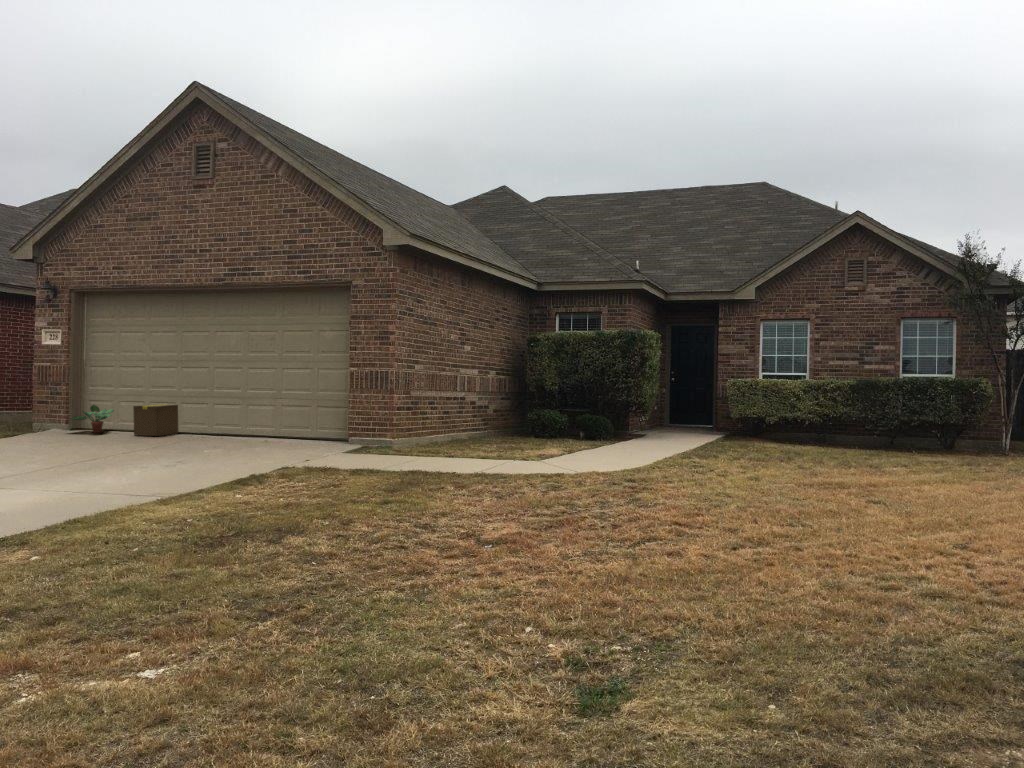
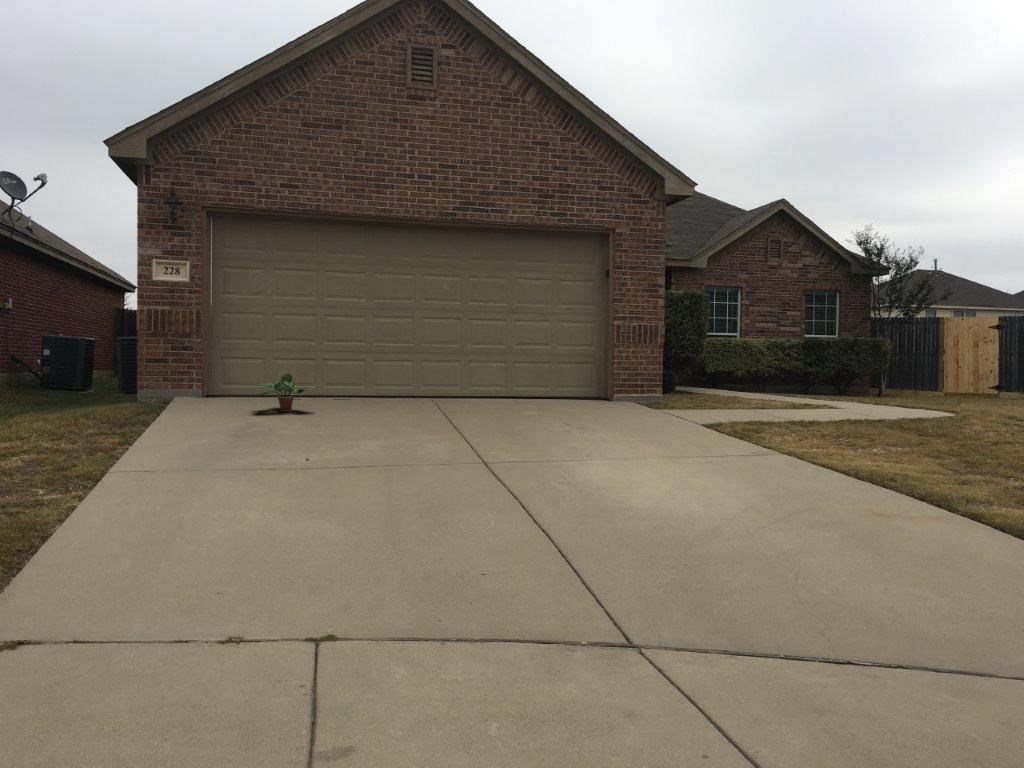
cardboard box: present [133,404,178,436] -> none [353,370,397,411]

